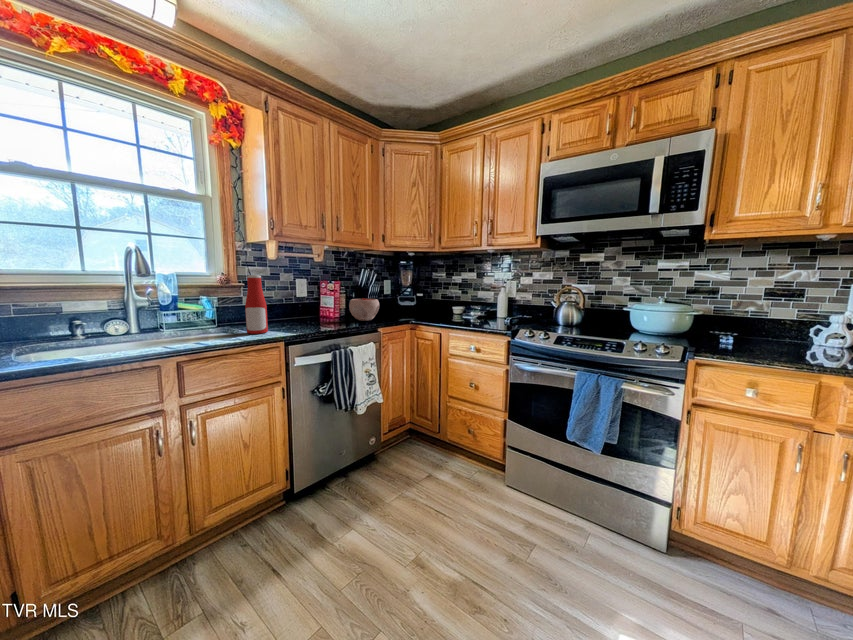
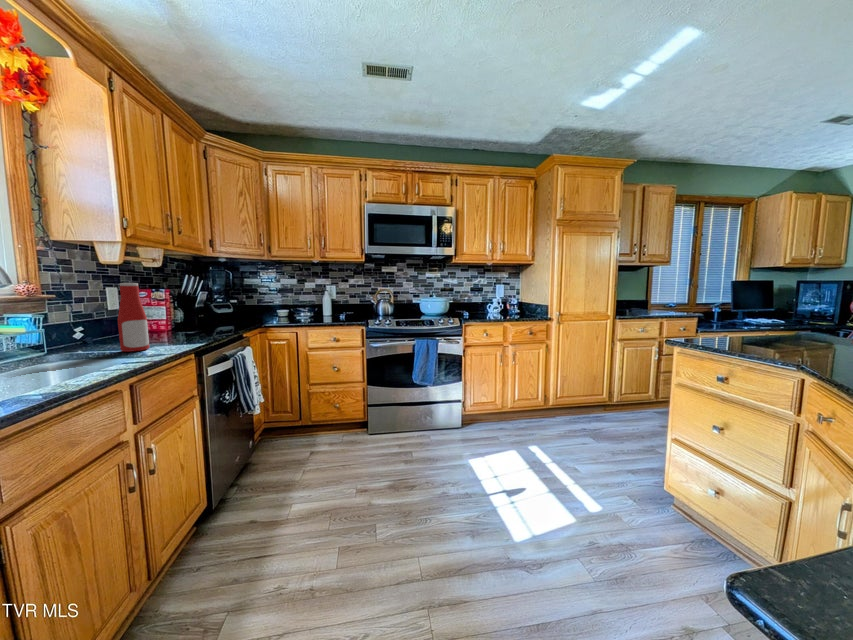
bowl: present [349,298,379,321] -> none [193,306,229,330]

